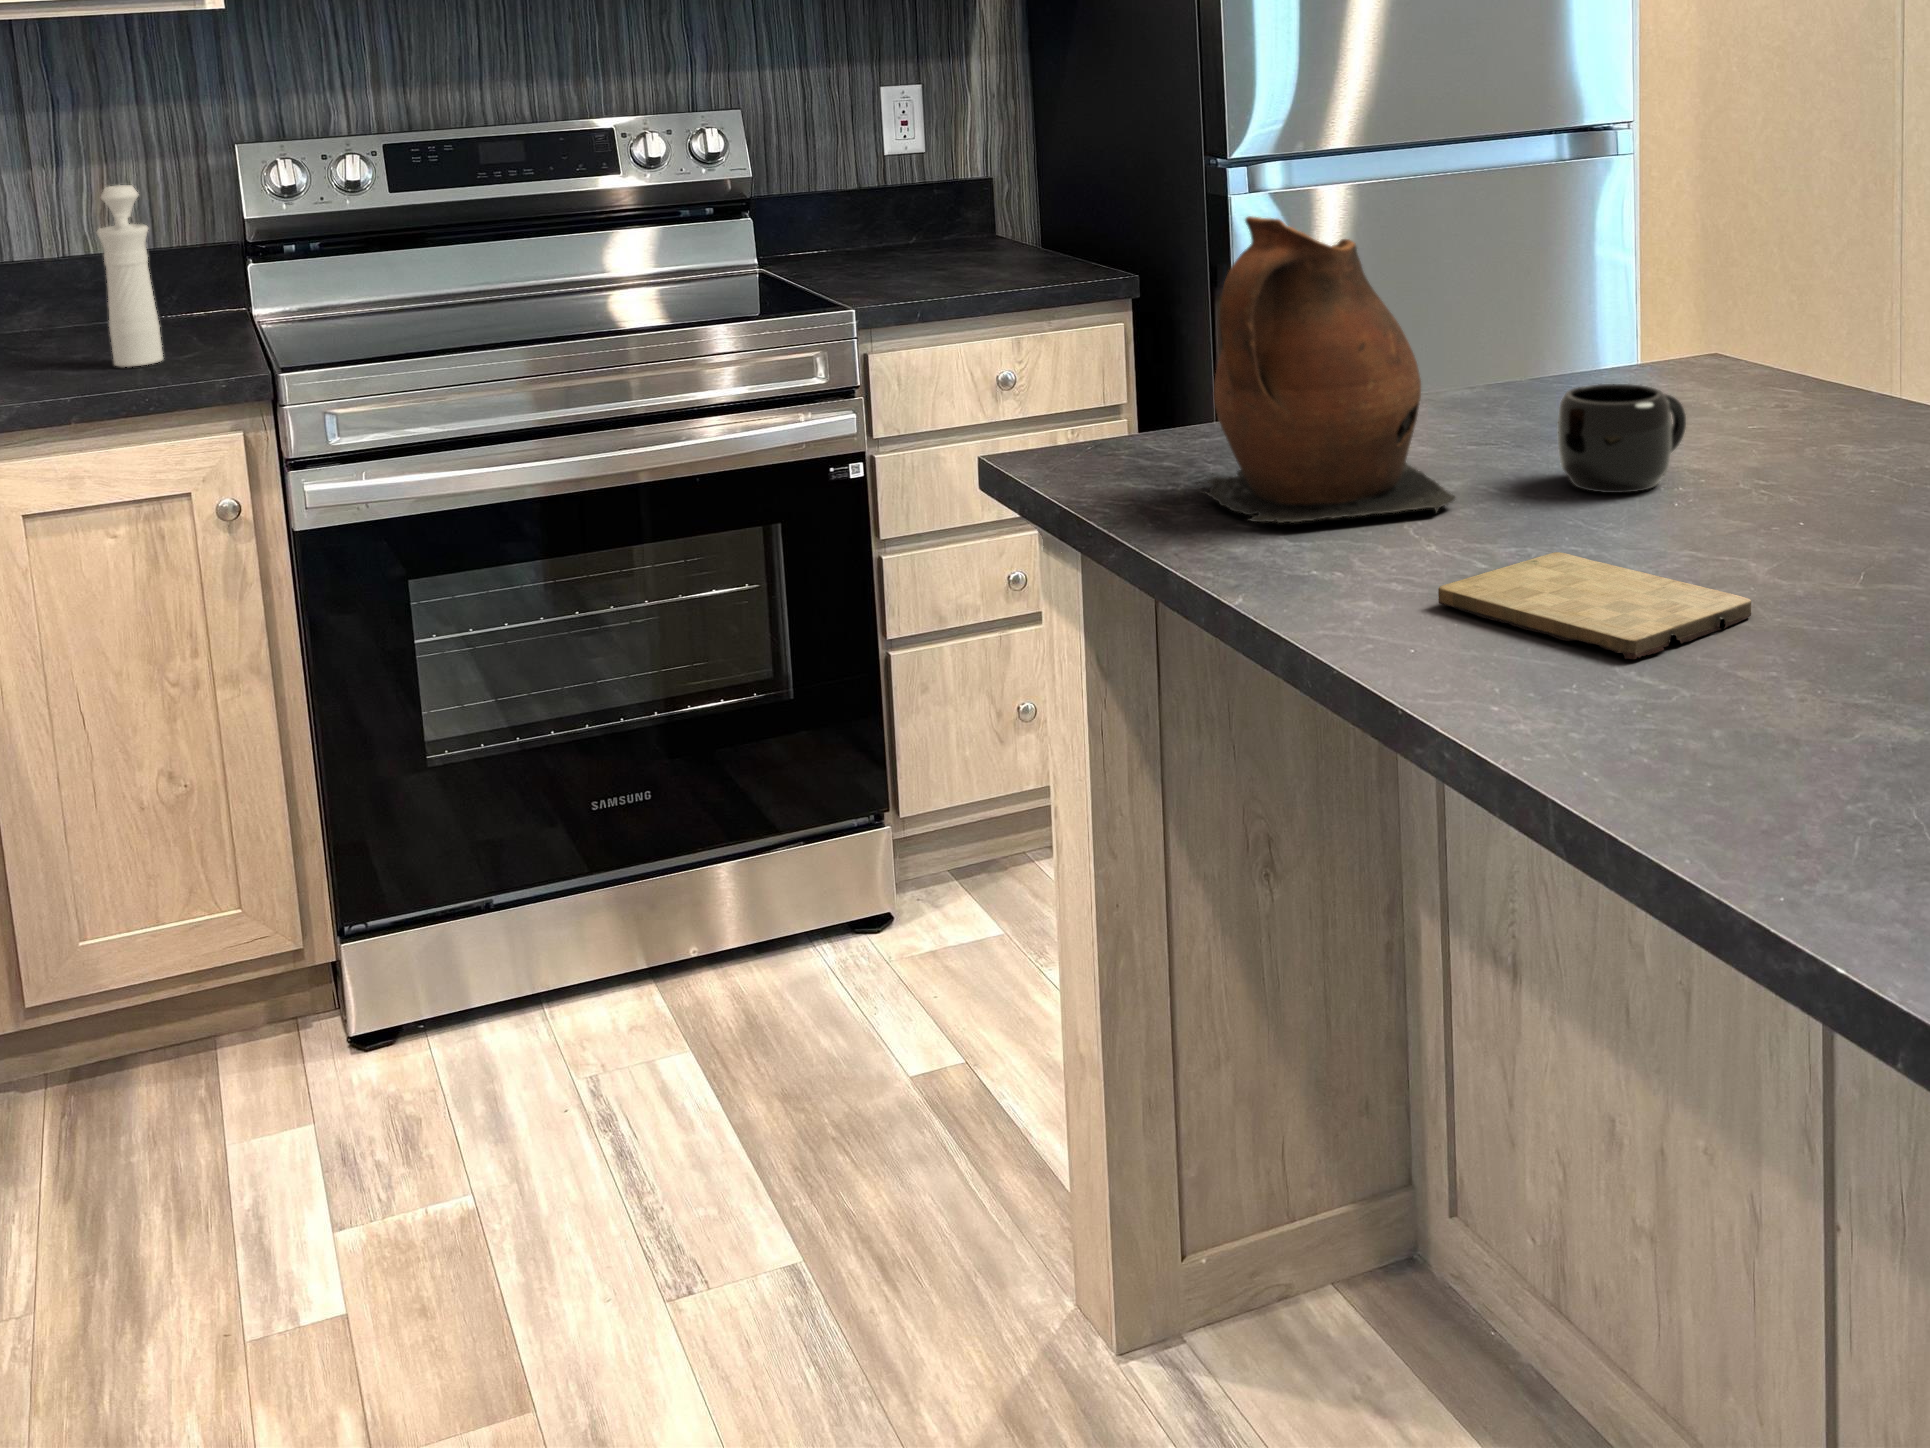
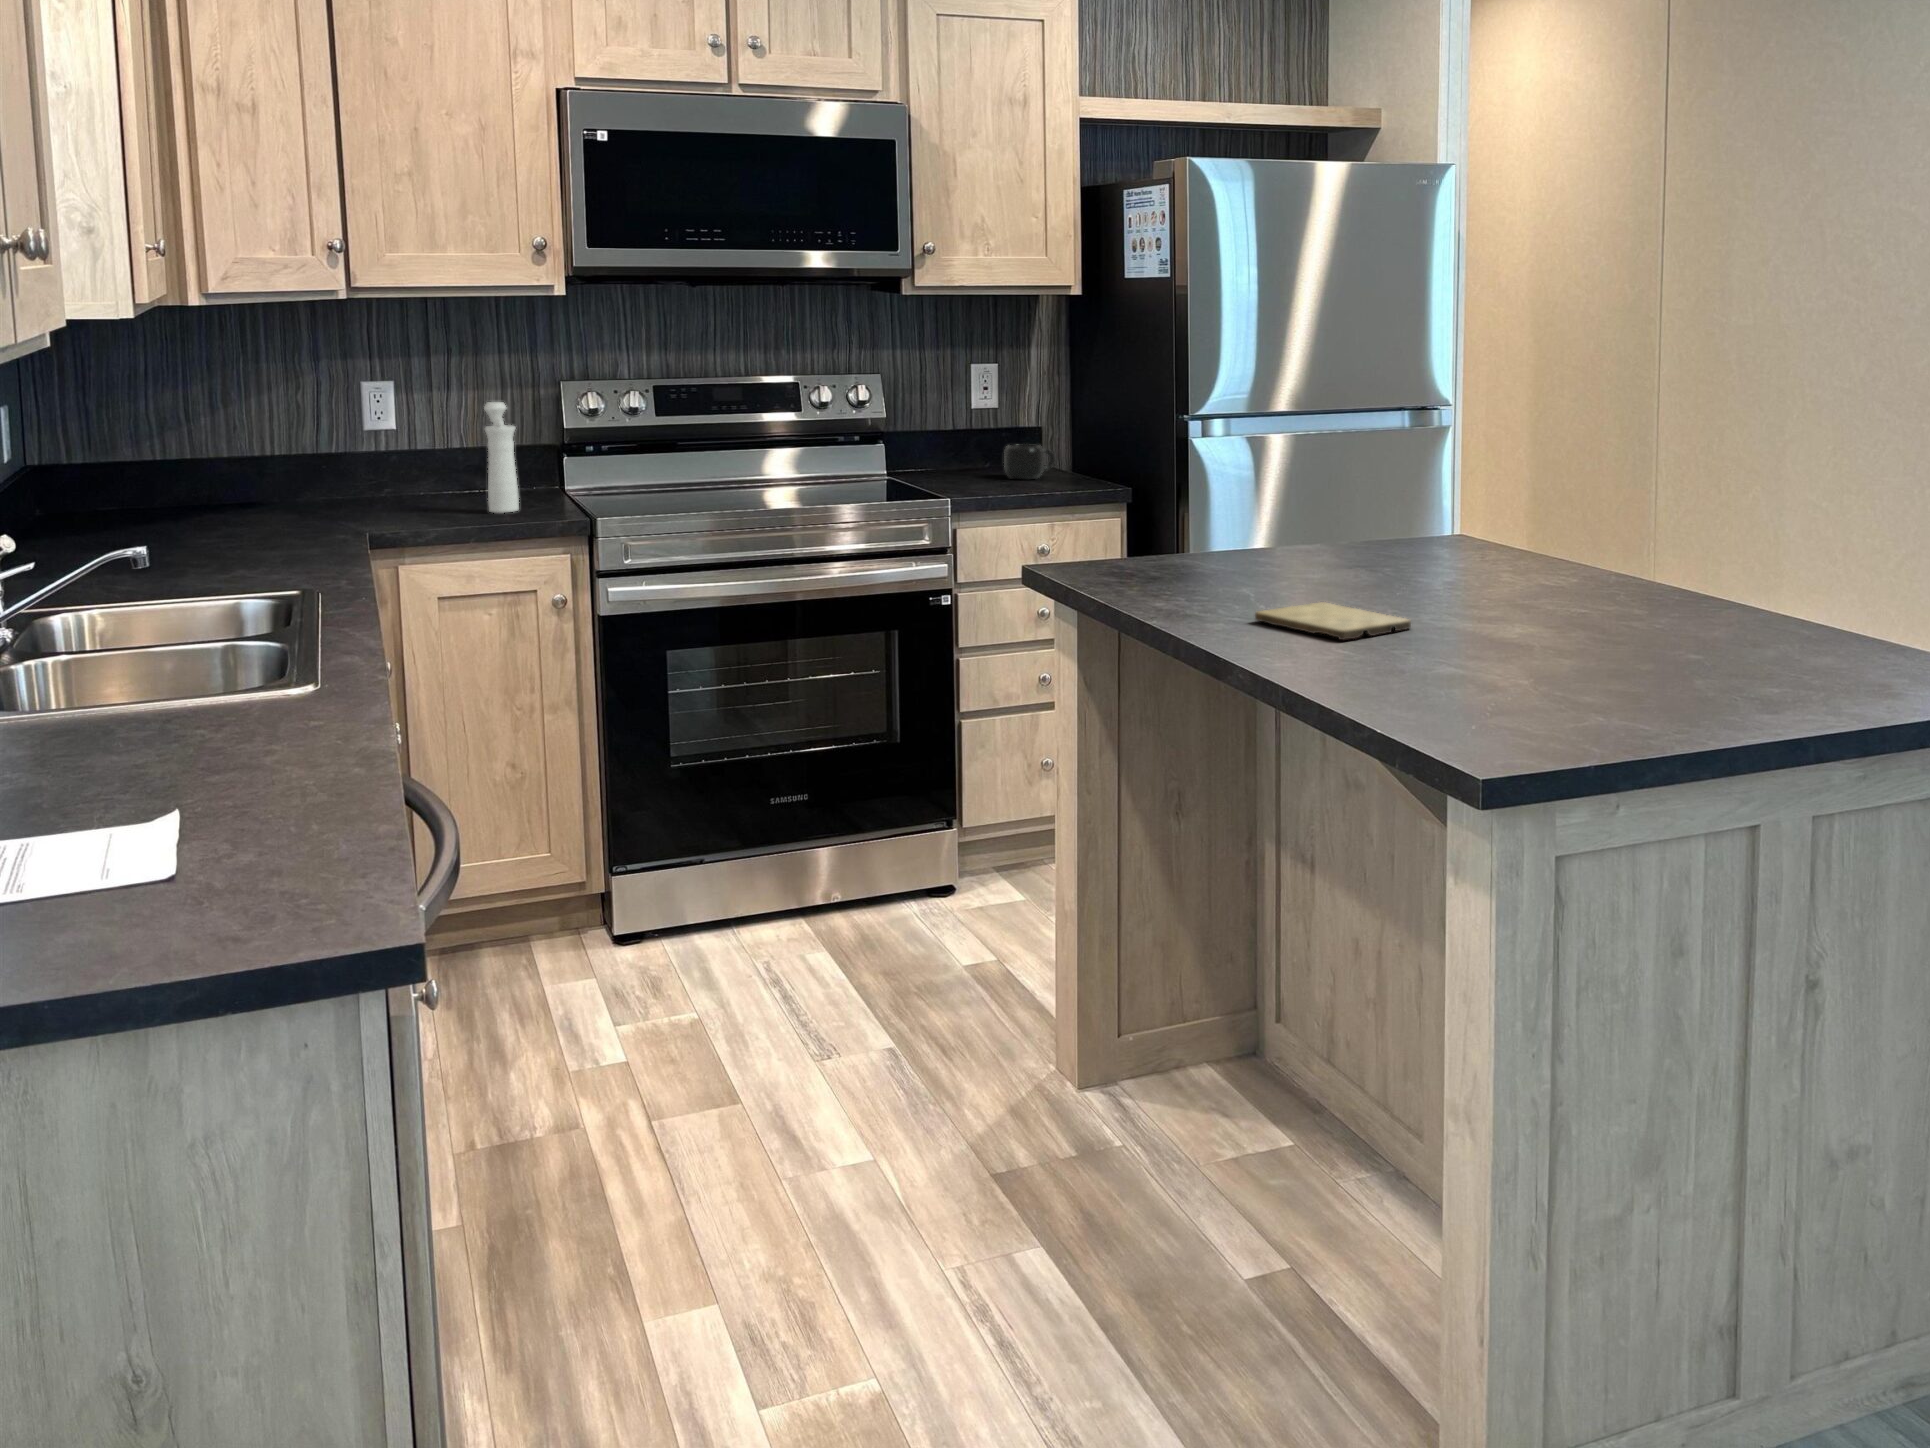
ceramic pitcher: present [1199,216,1456,523] -> none [1140,425,1281,590]
mug: present [1558,384,1686,493] -> present [1004,444,1055,479]

